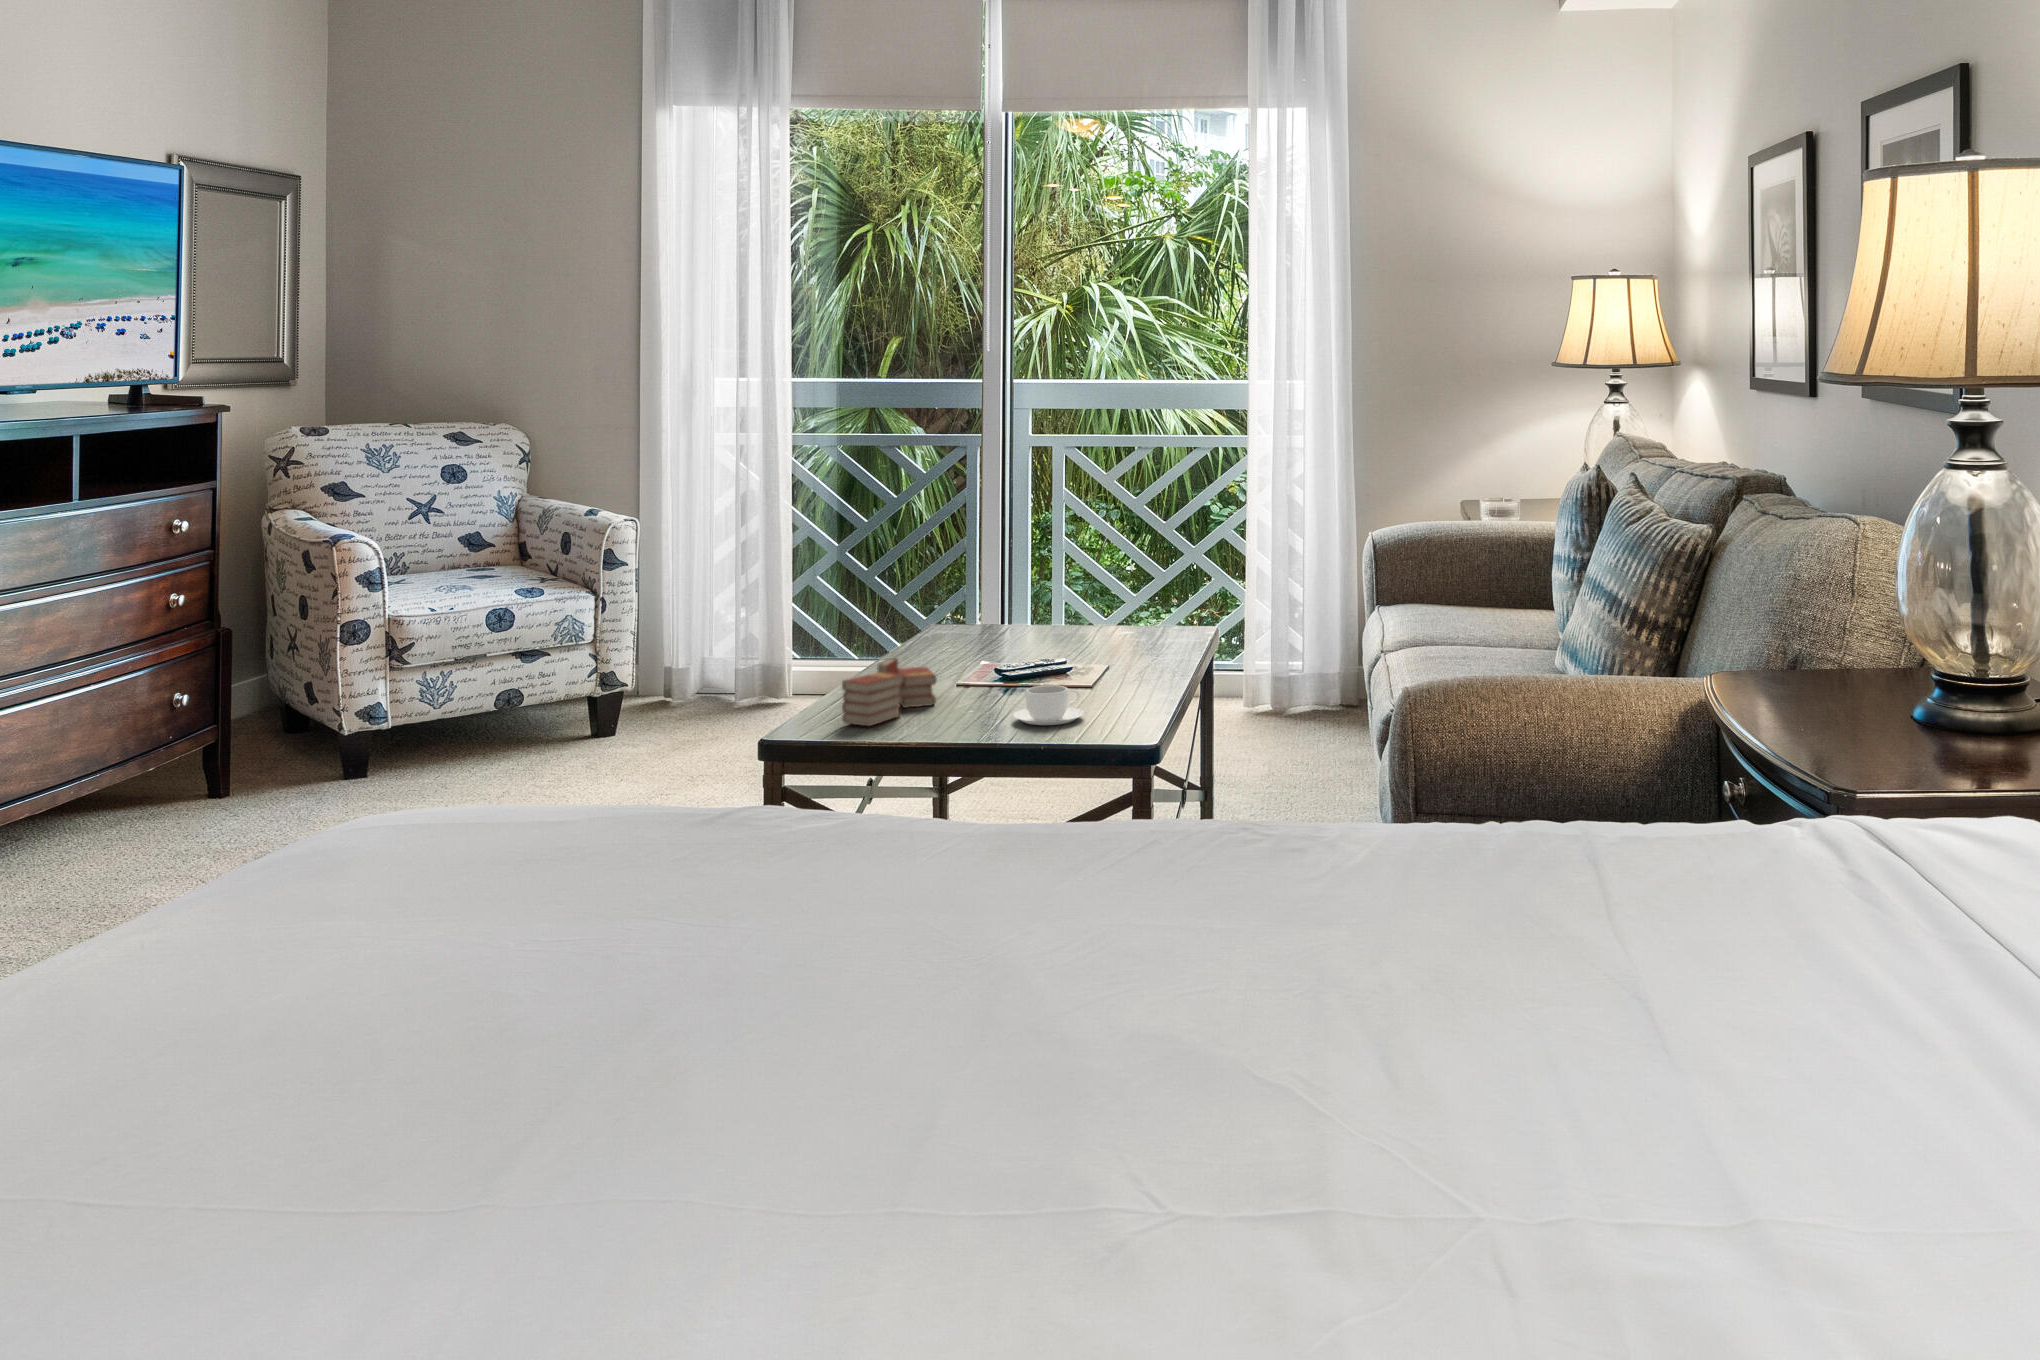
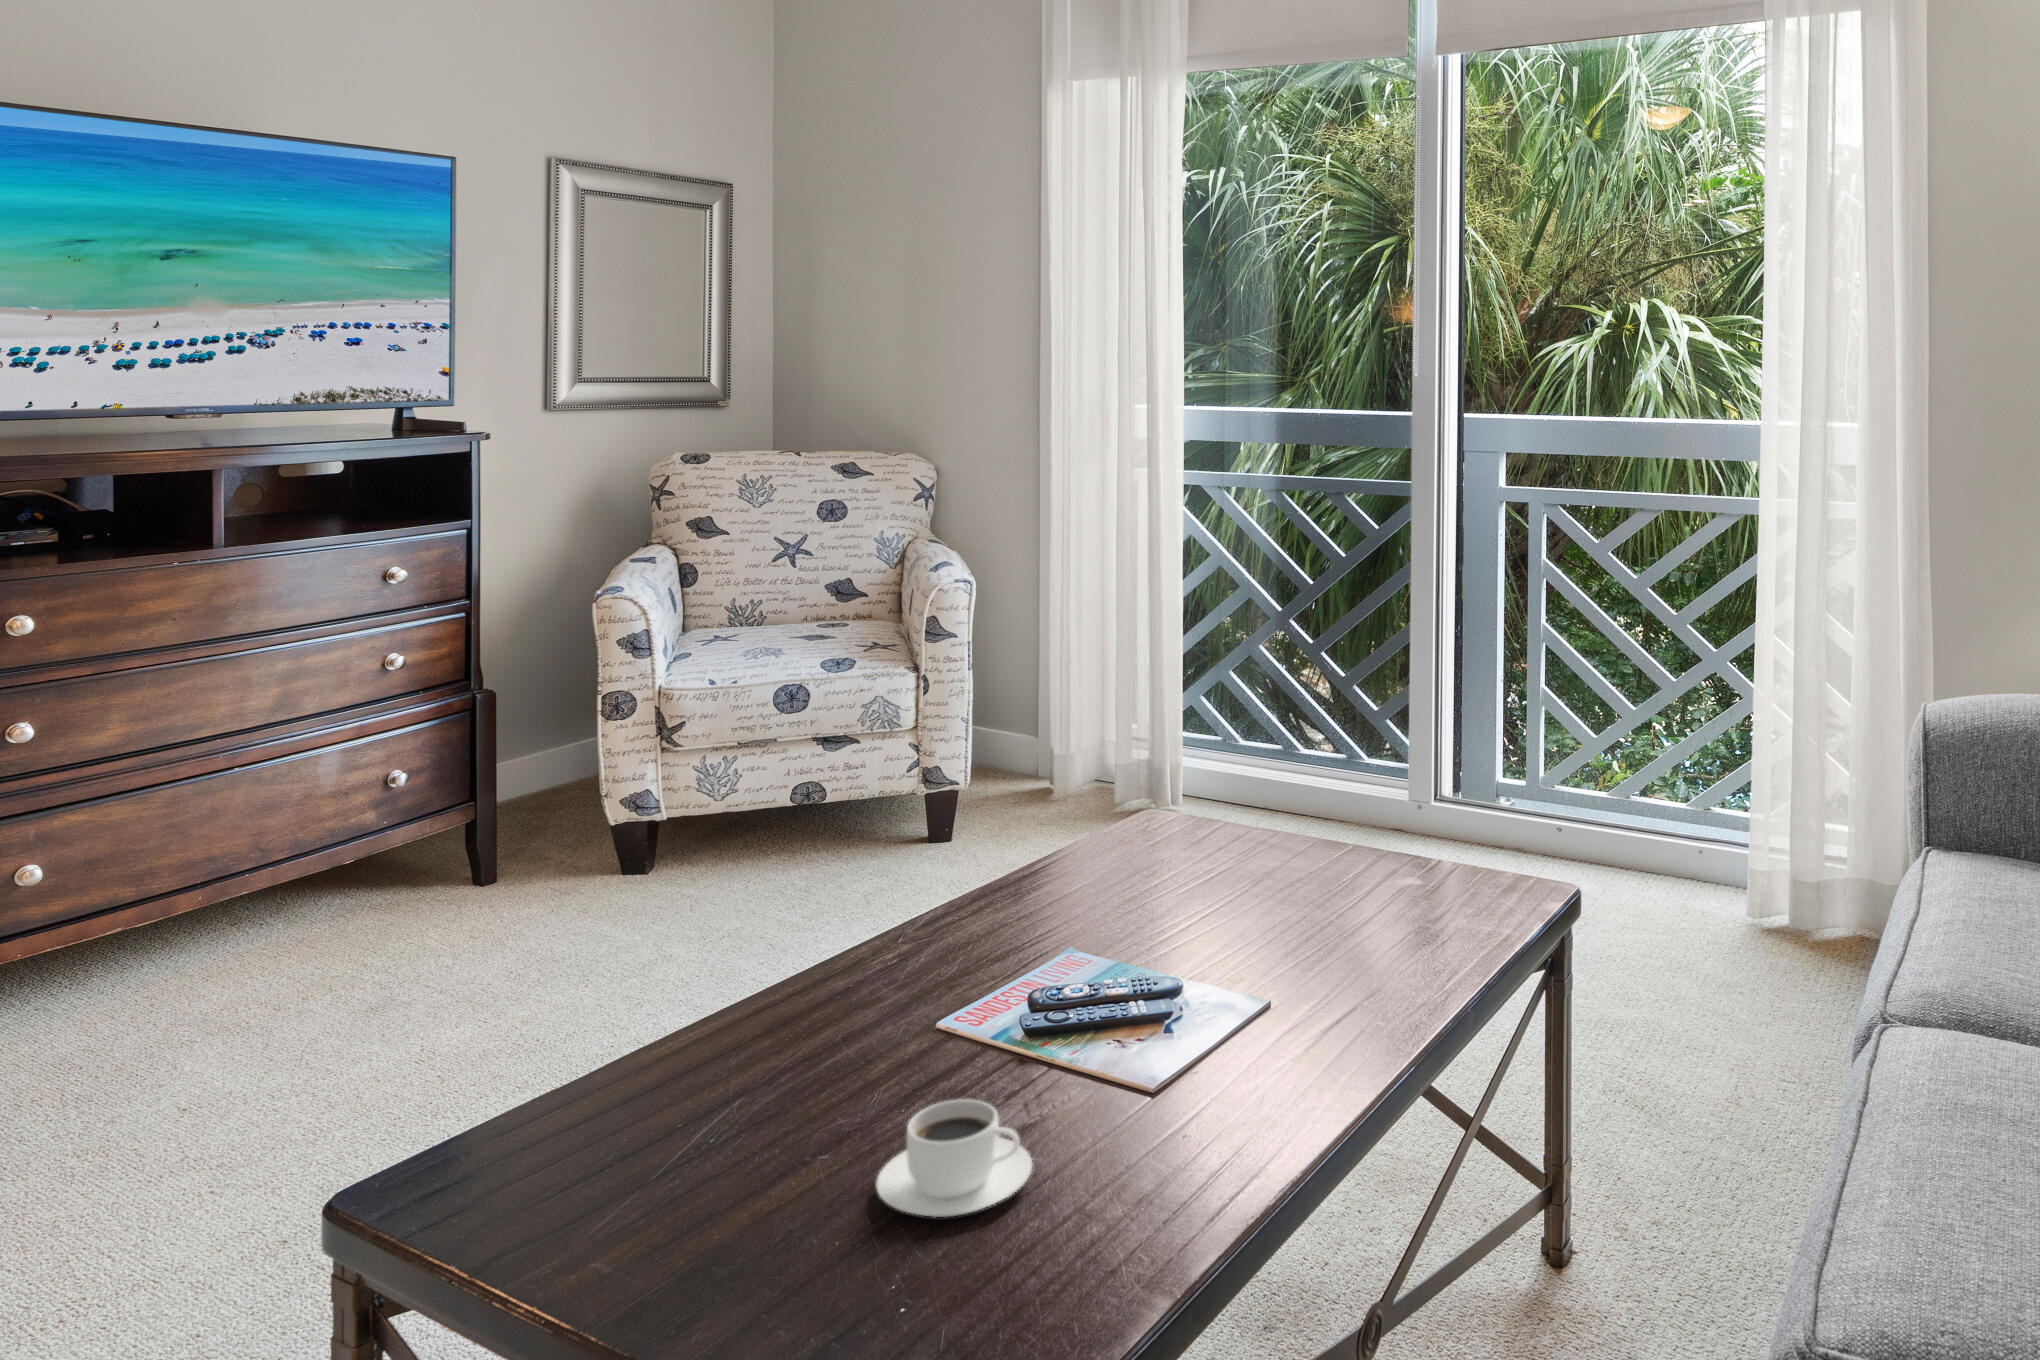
book: present [842,658,937,726] -> none [634,960,897,1128]

